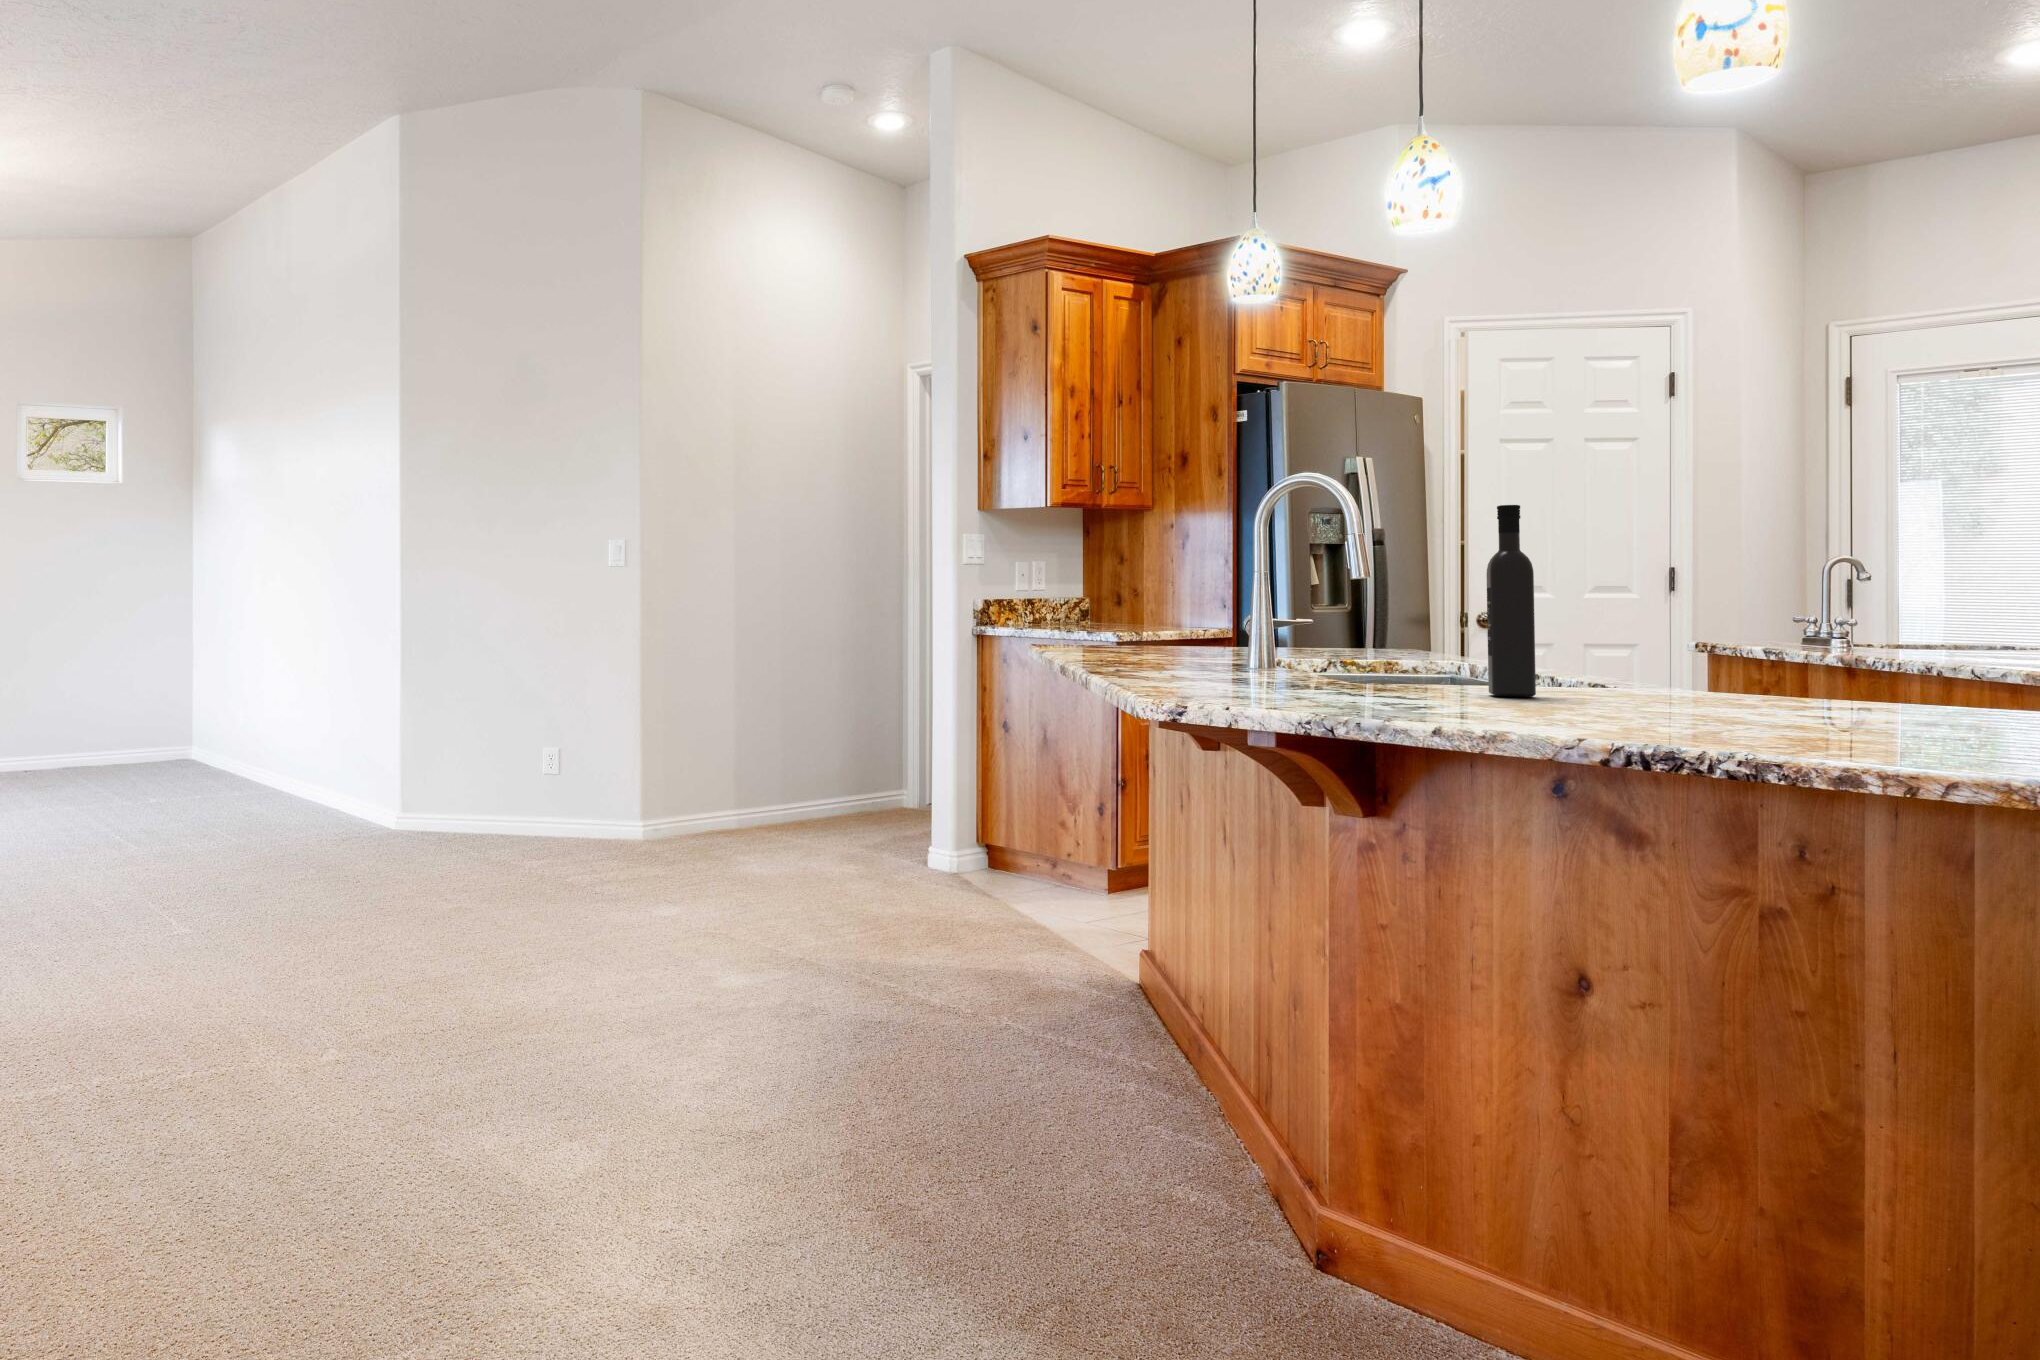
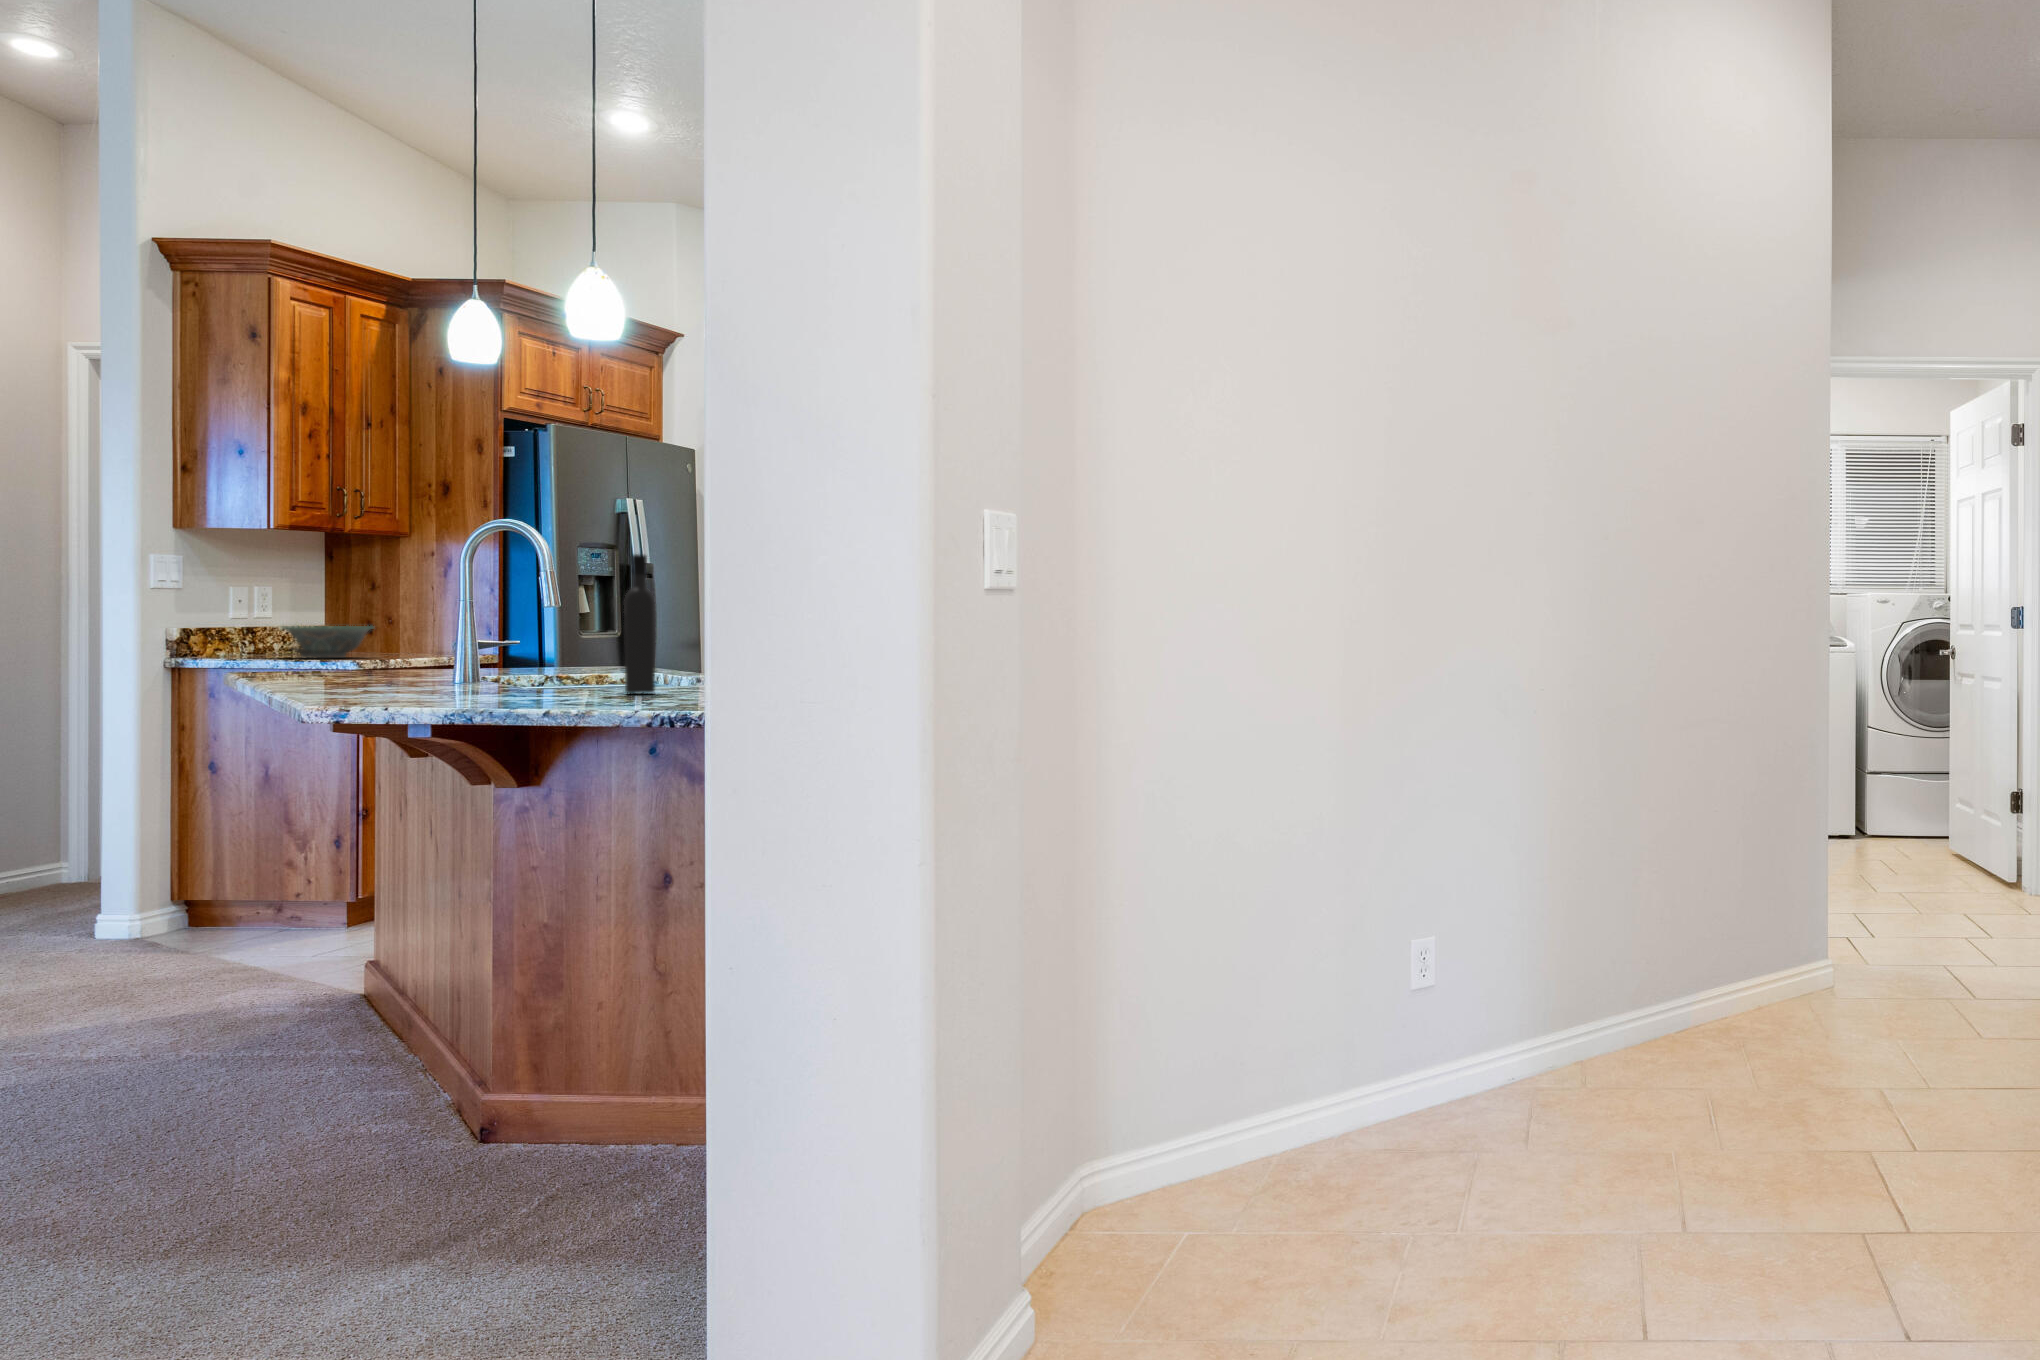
decorative bowl: none [1041,597,1124,627] -> present [282,626,373,658]

